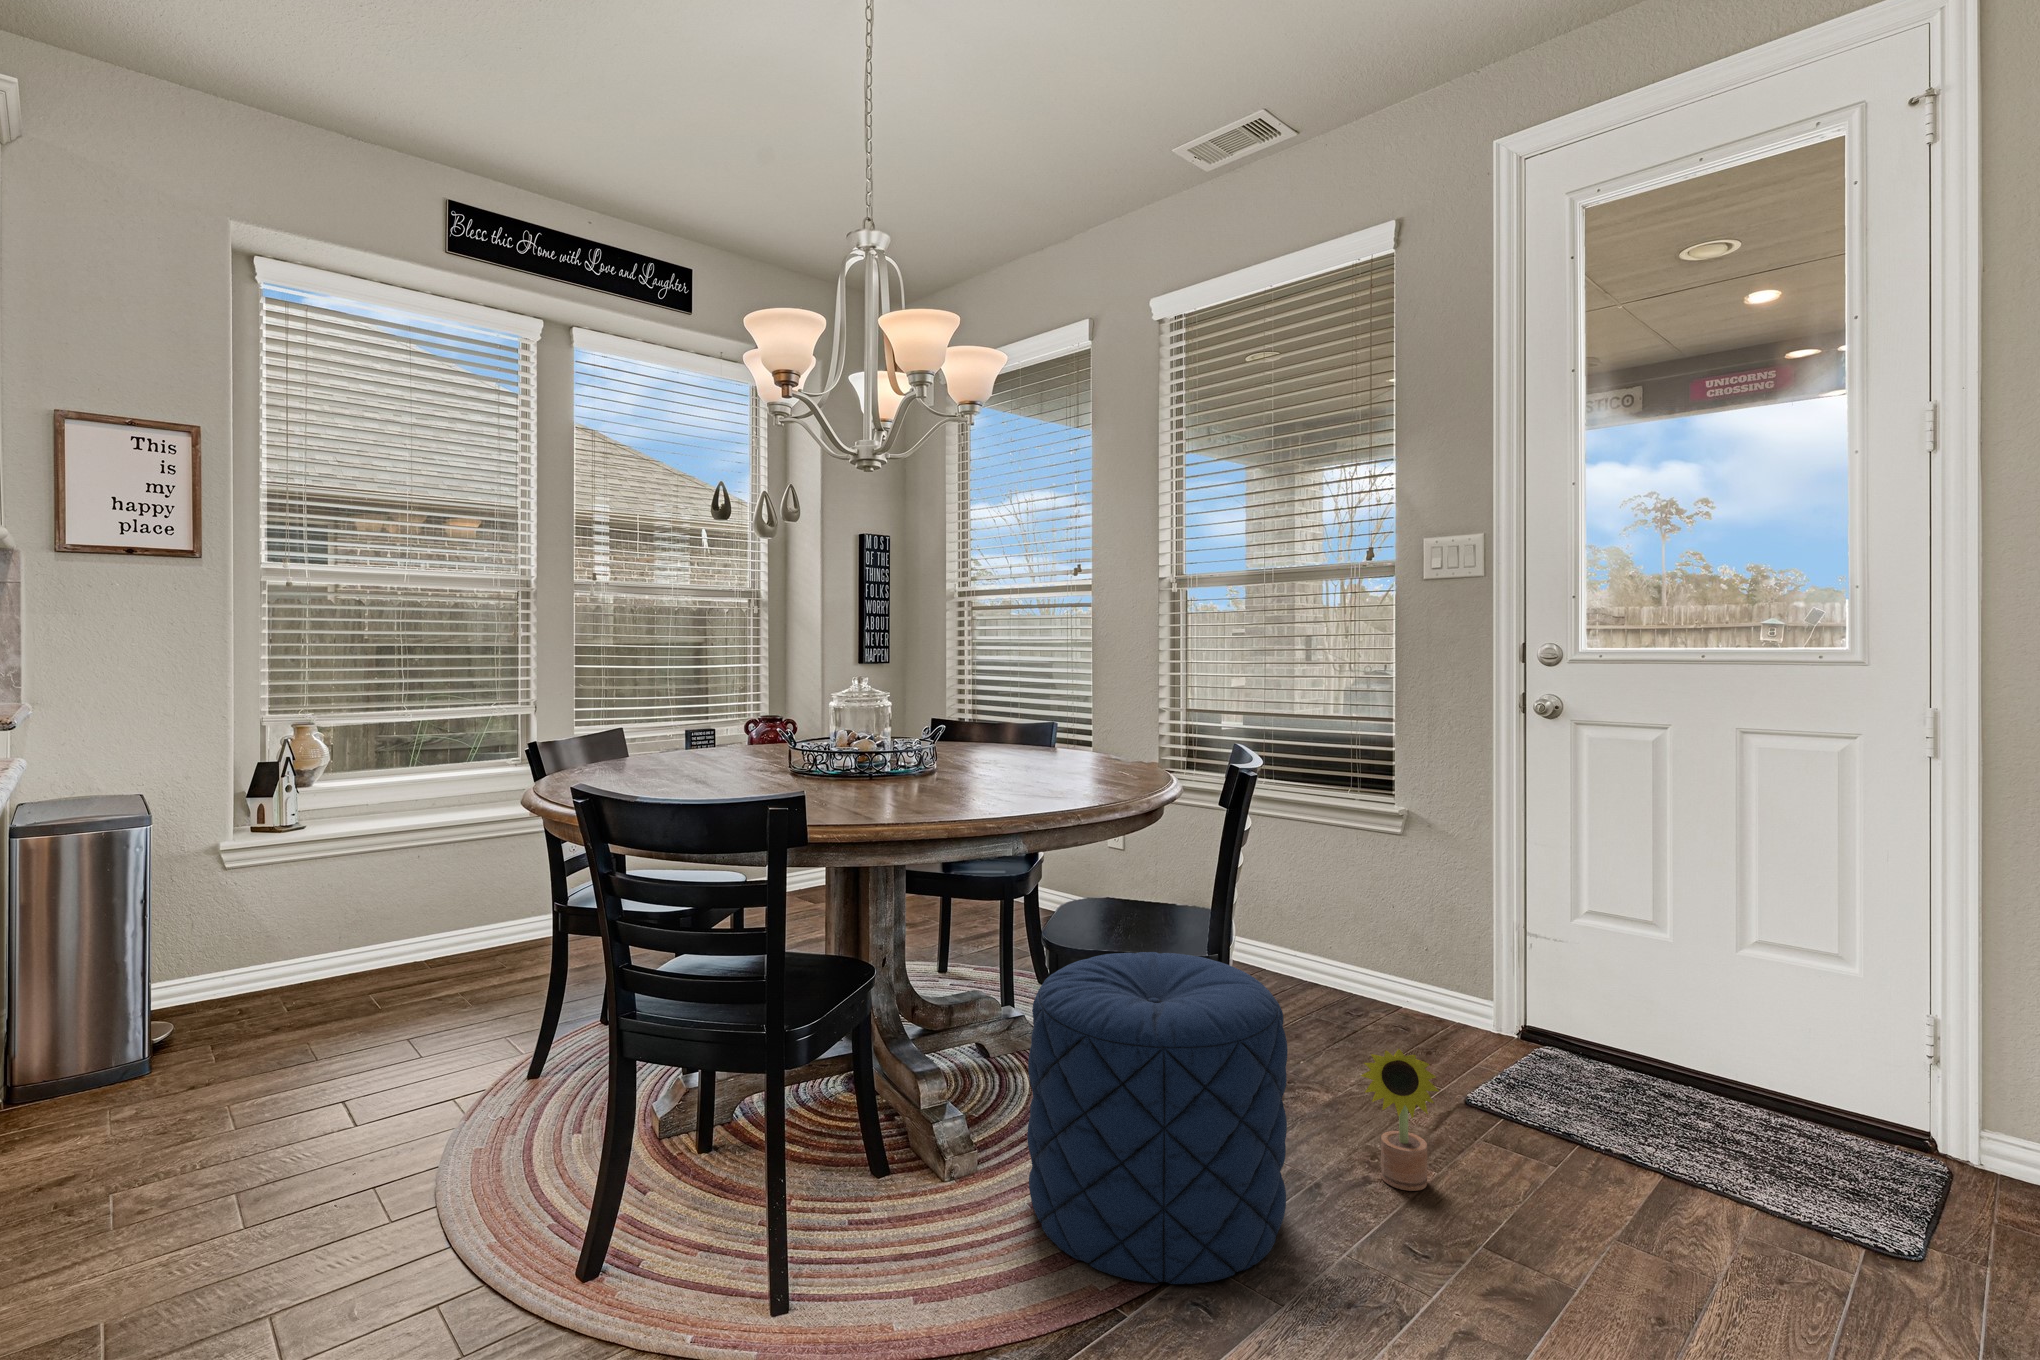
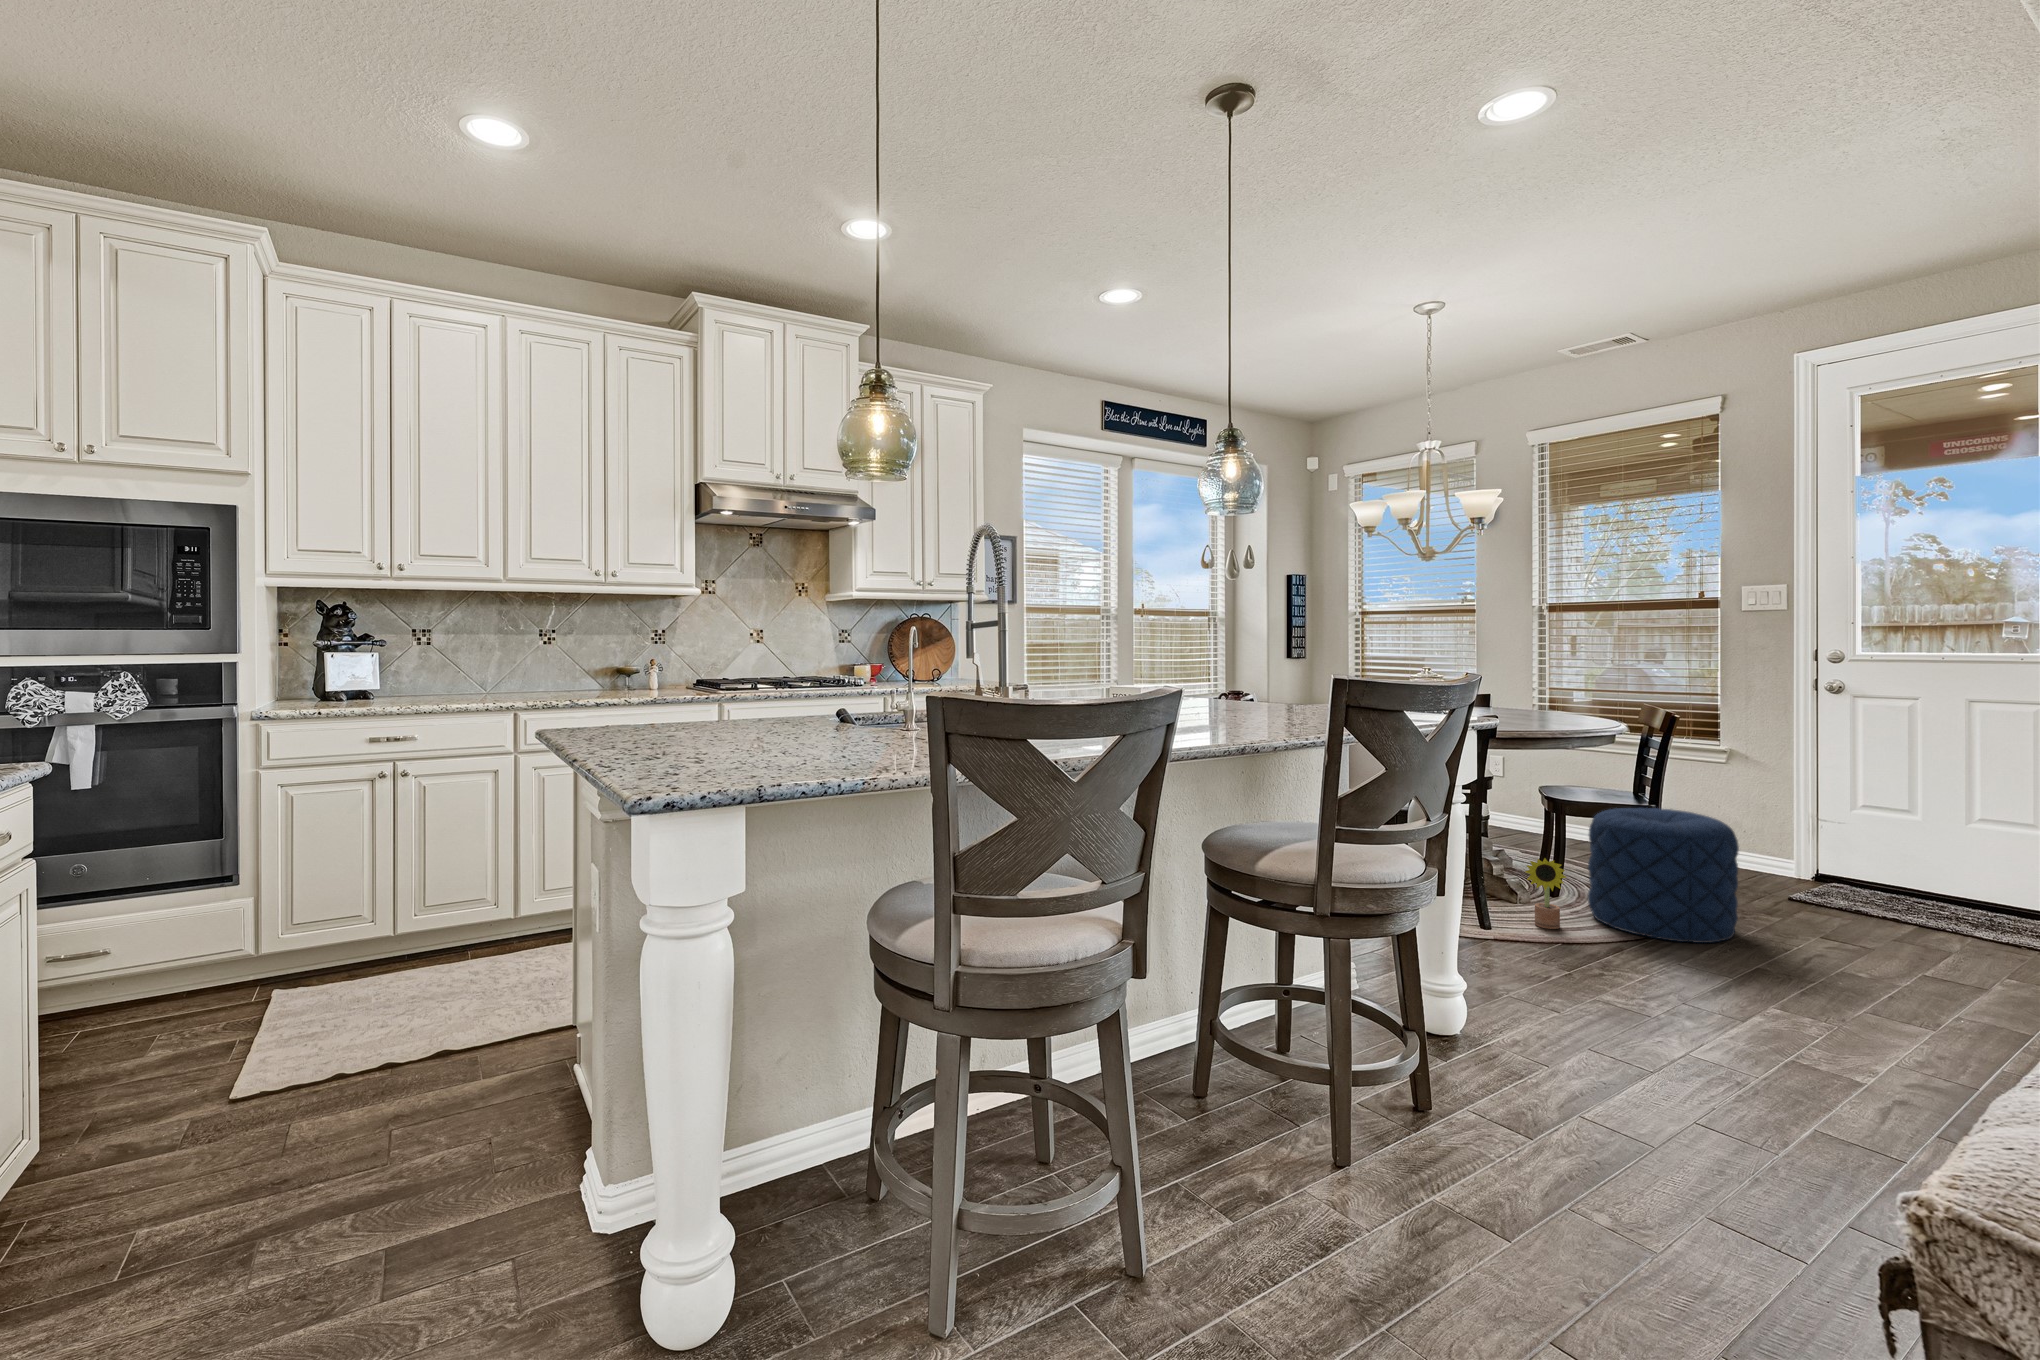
decorative plant: present [1361,1049,1439,1191] -> present [1525,858,1566,929]

